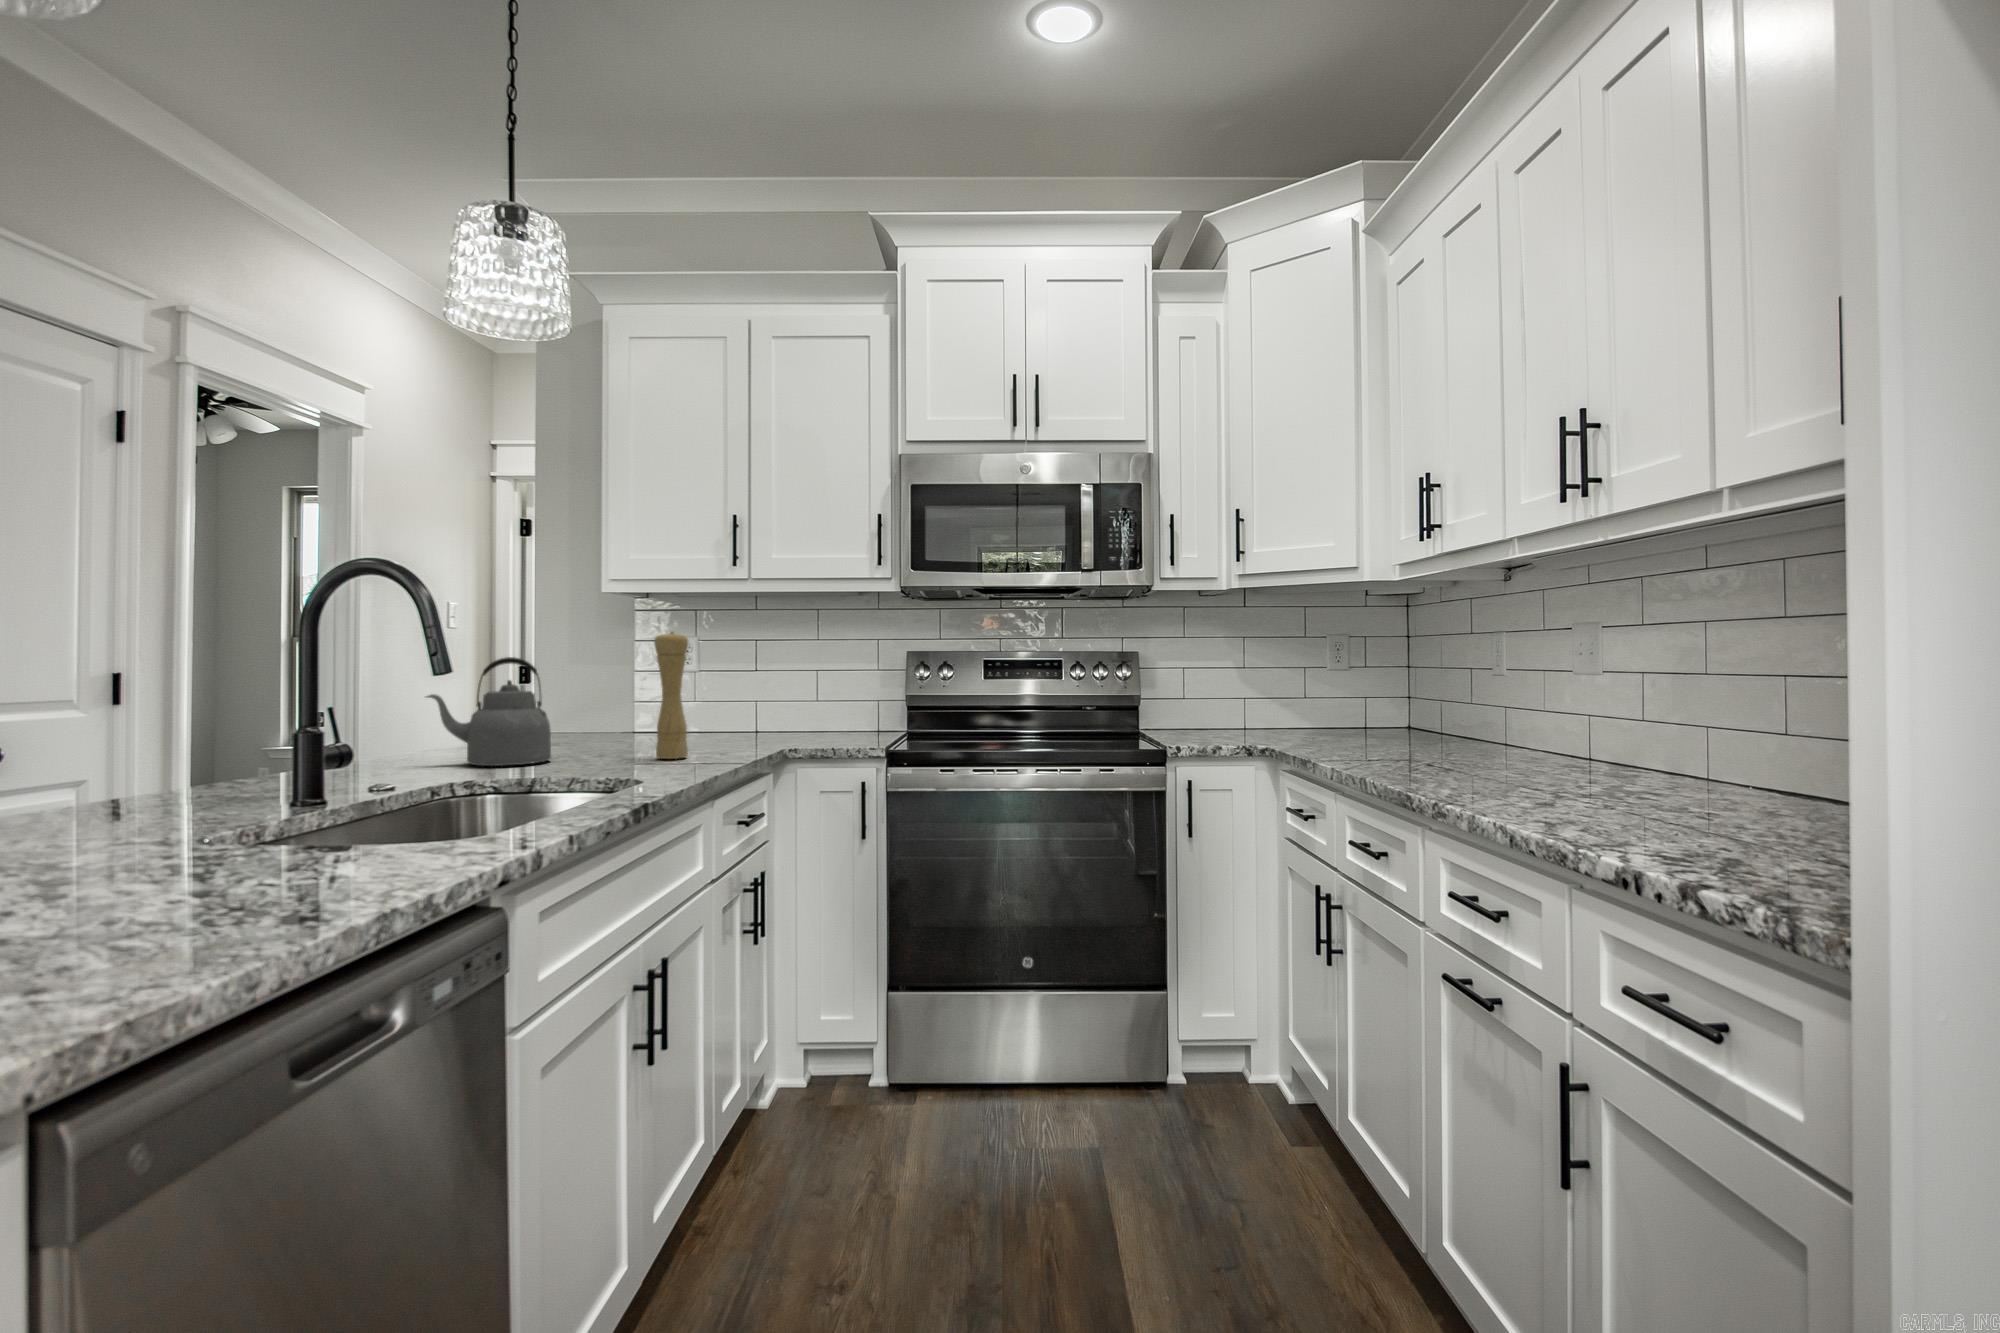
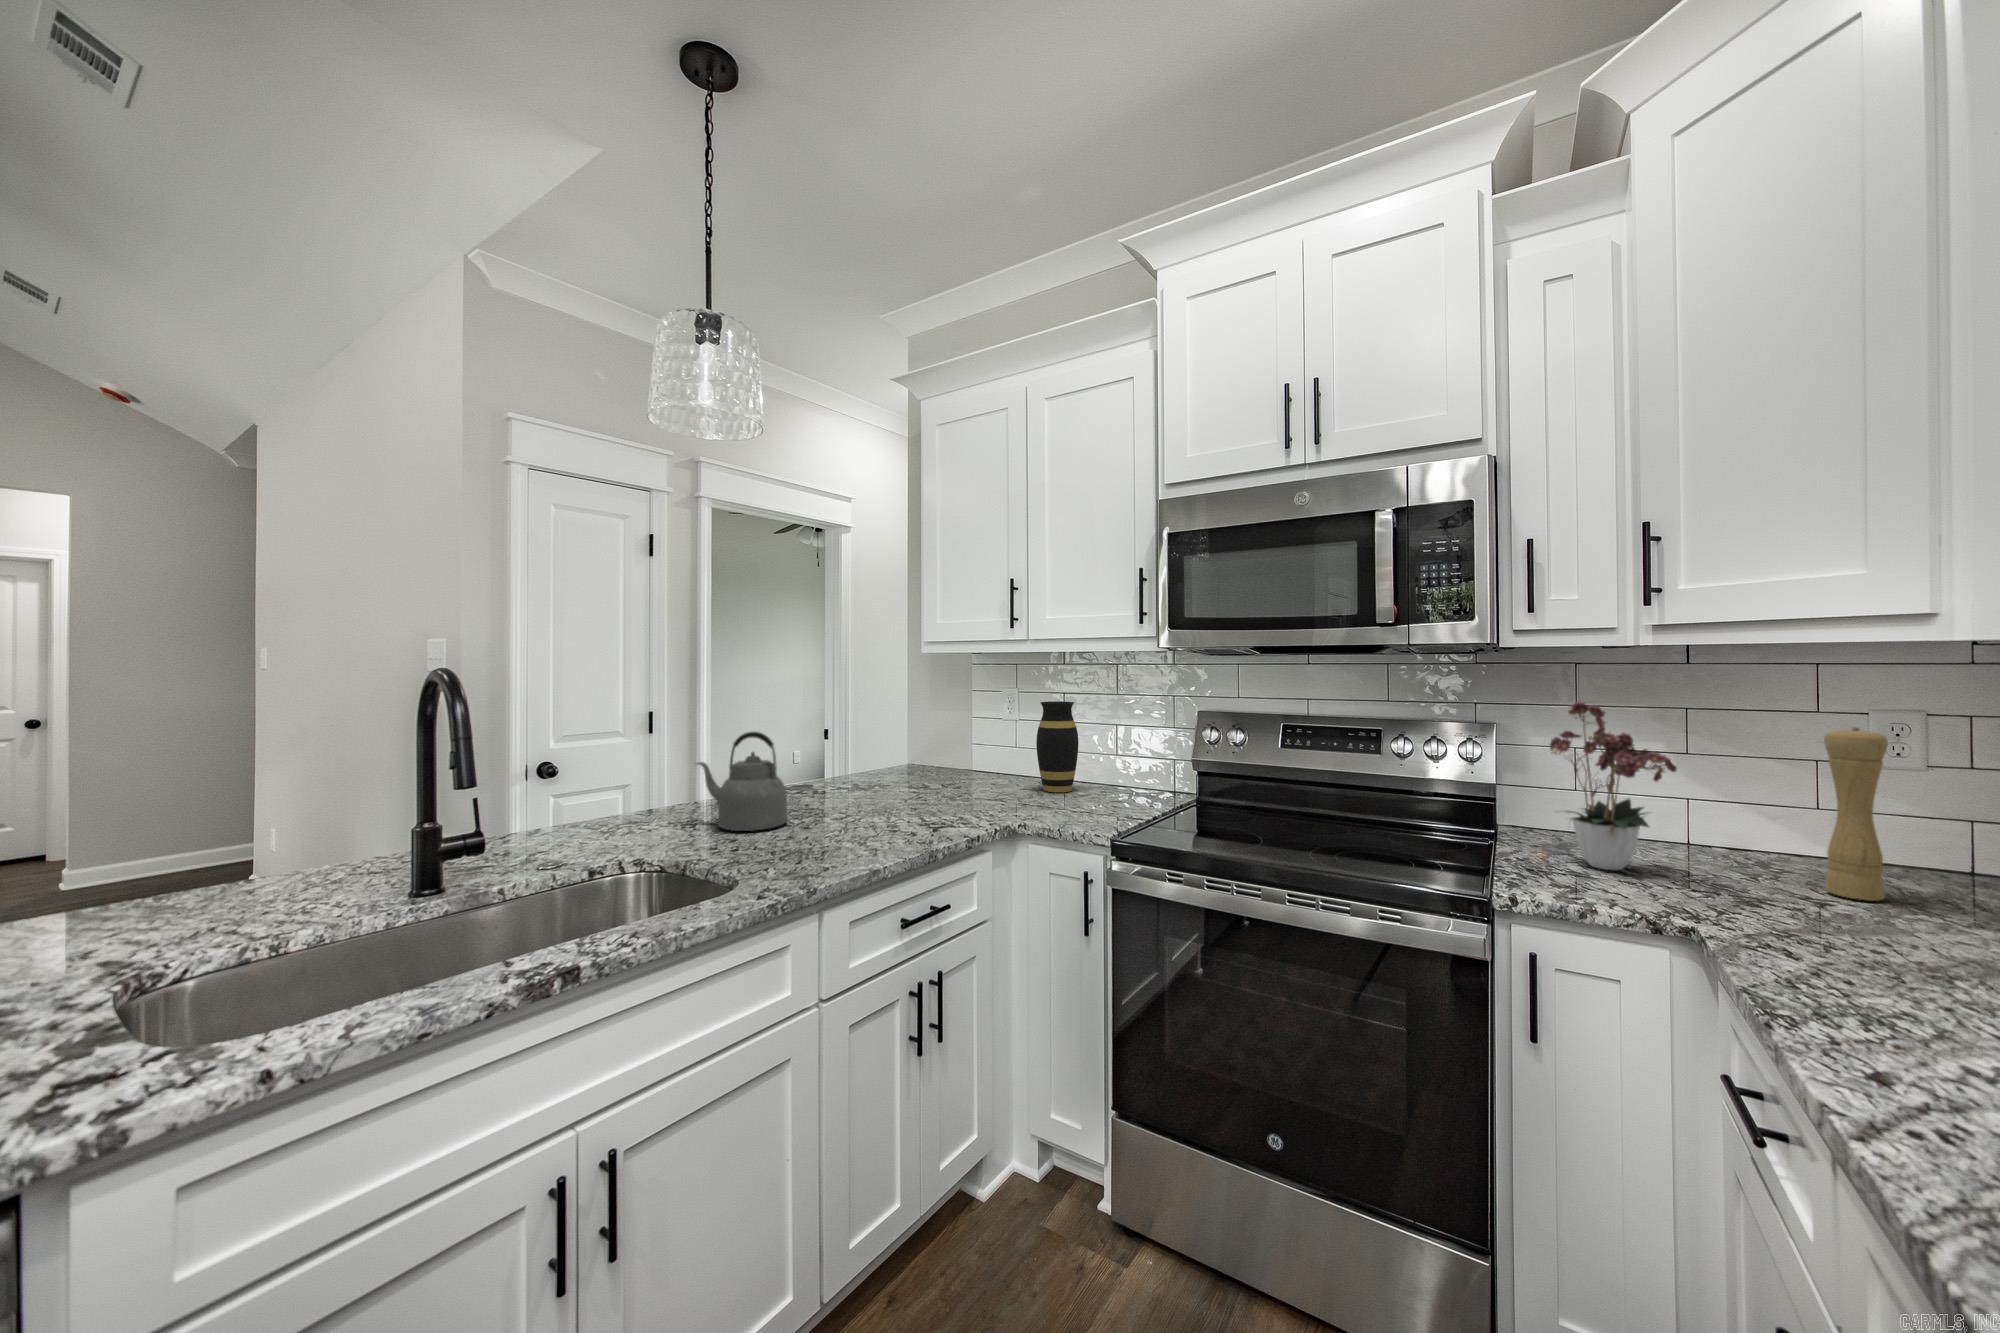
flower arrangement: none [1173,622,1253,736] -> present [1550,702,1677,870]
pepper mill: present [654,632,688,759] -> present [1824,728,1888,901]
vase: none [753,642,797,731] -> present [1036,701,1079,792]

